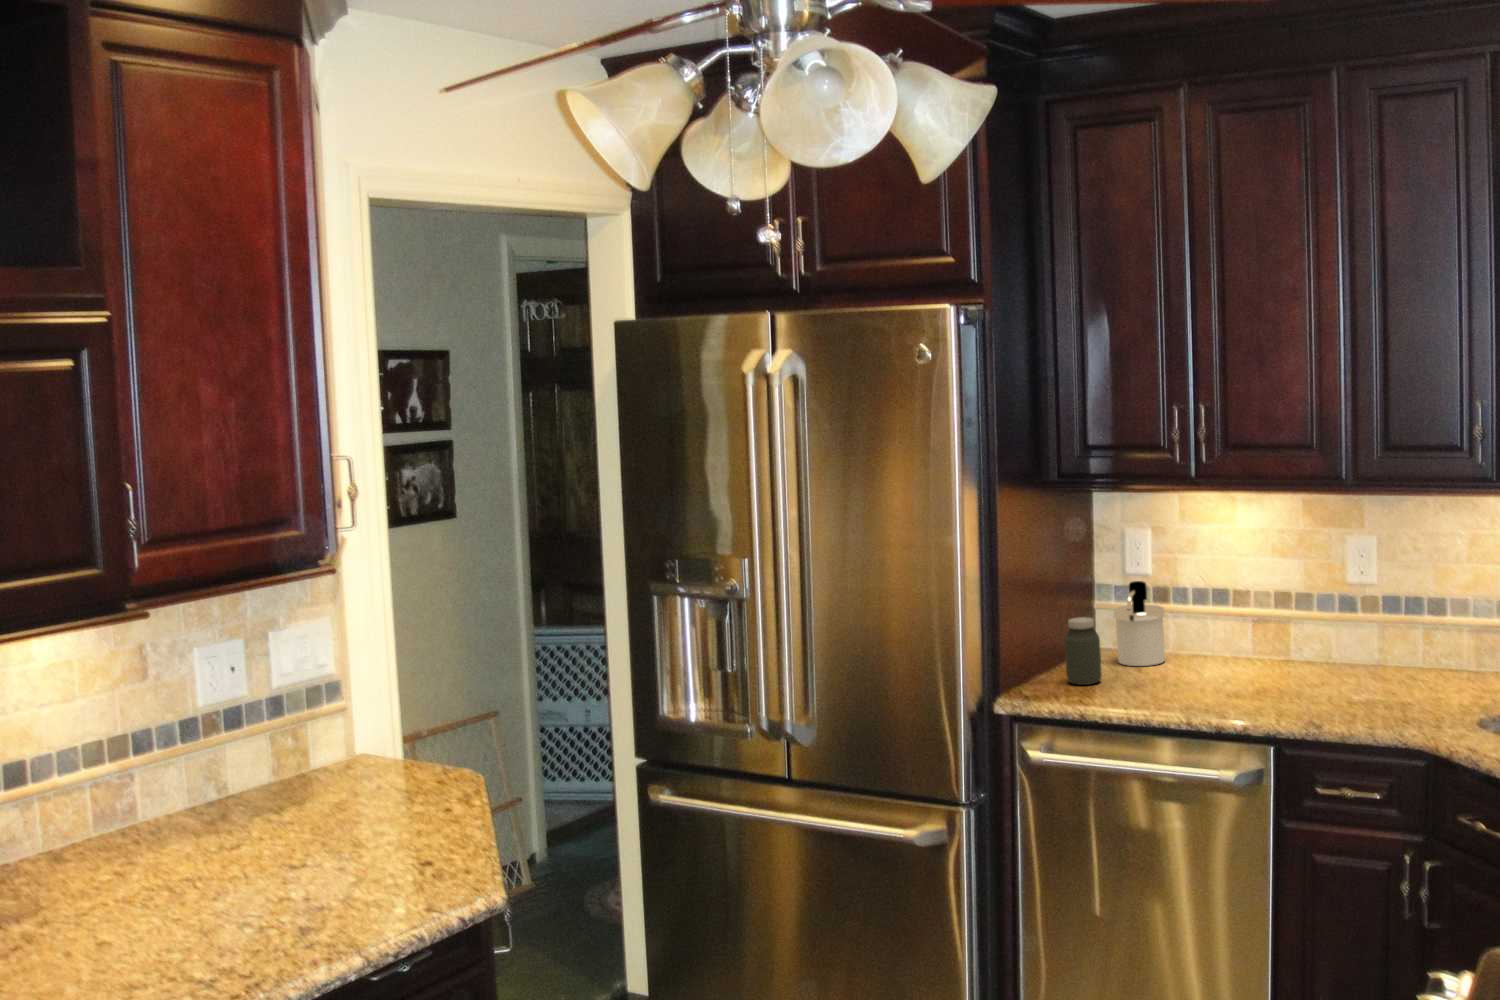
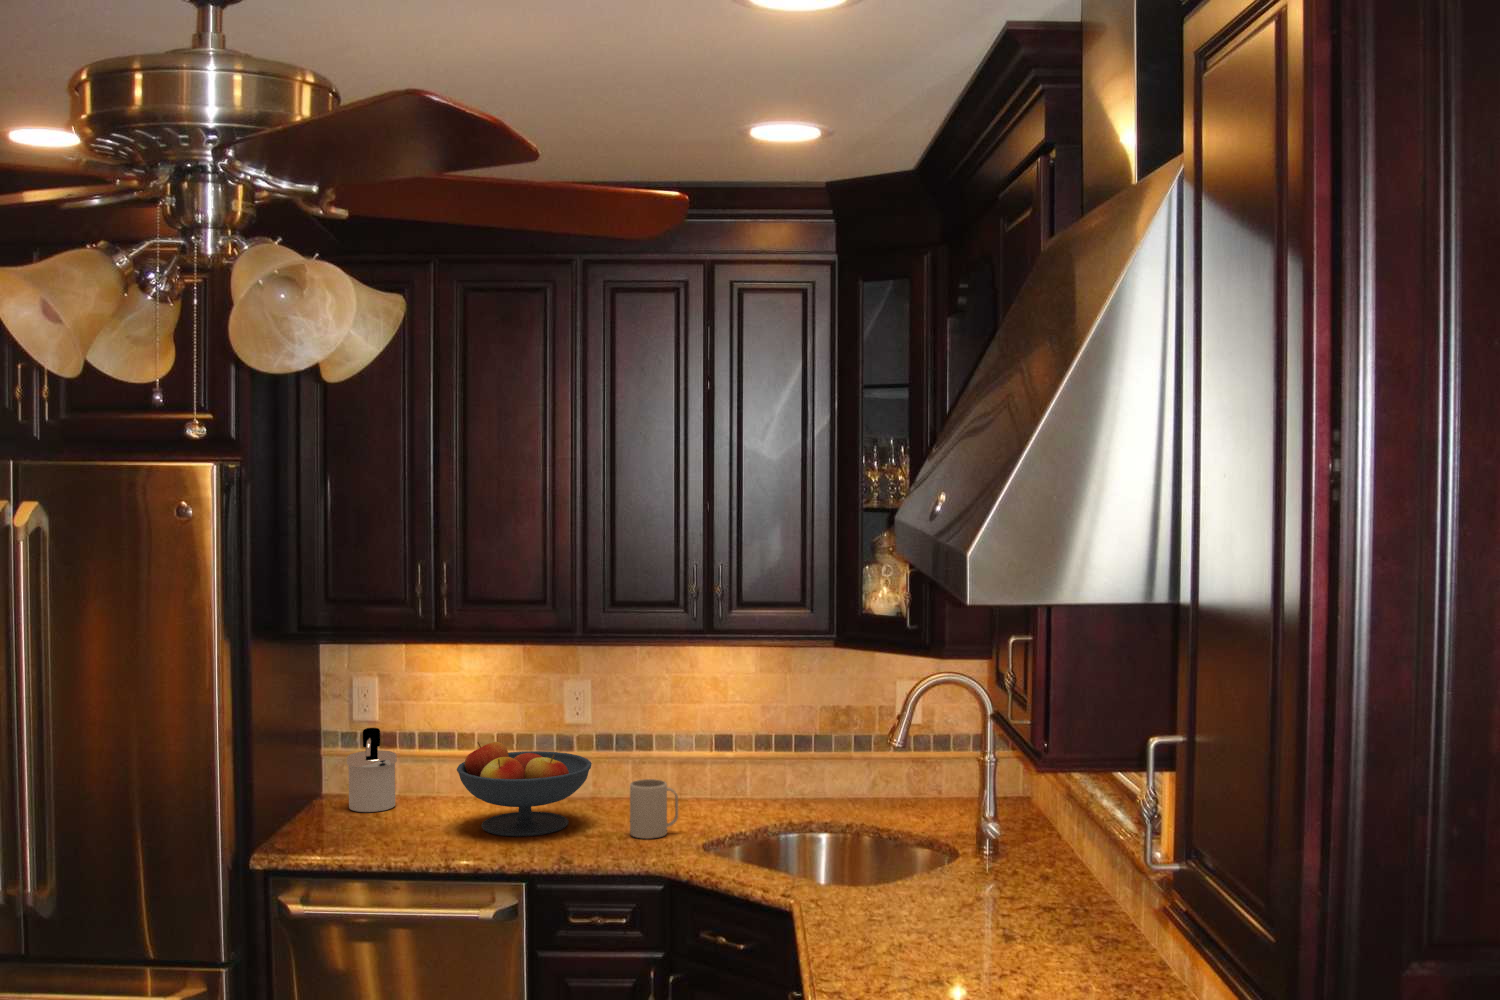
fruit bowl: none [1211,598,1361,699] -> present [457,742,592,837]
jar: present [1065,617,1102,685] -> none [307,766,344,835]
mug: none [1396,646,1455,711] -> present [630,779,678,839]

